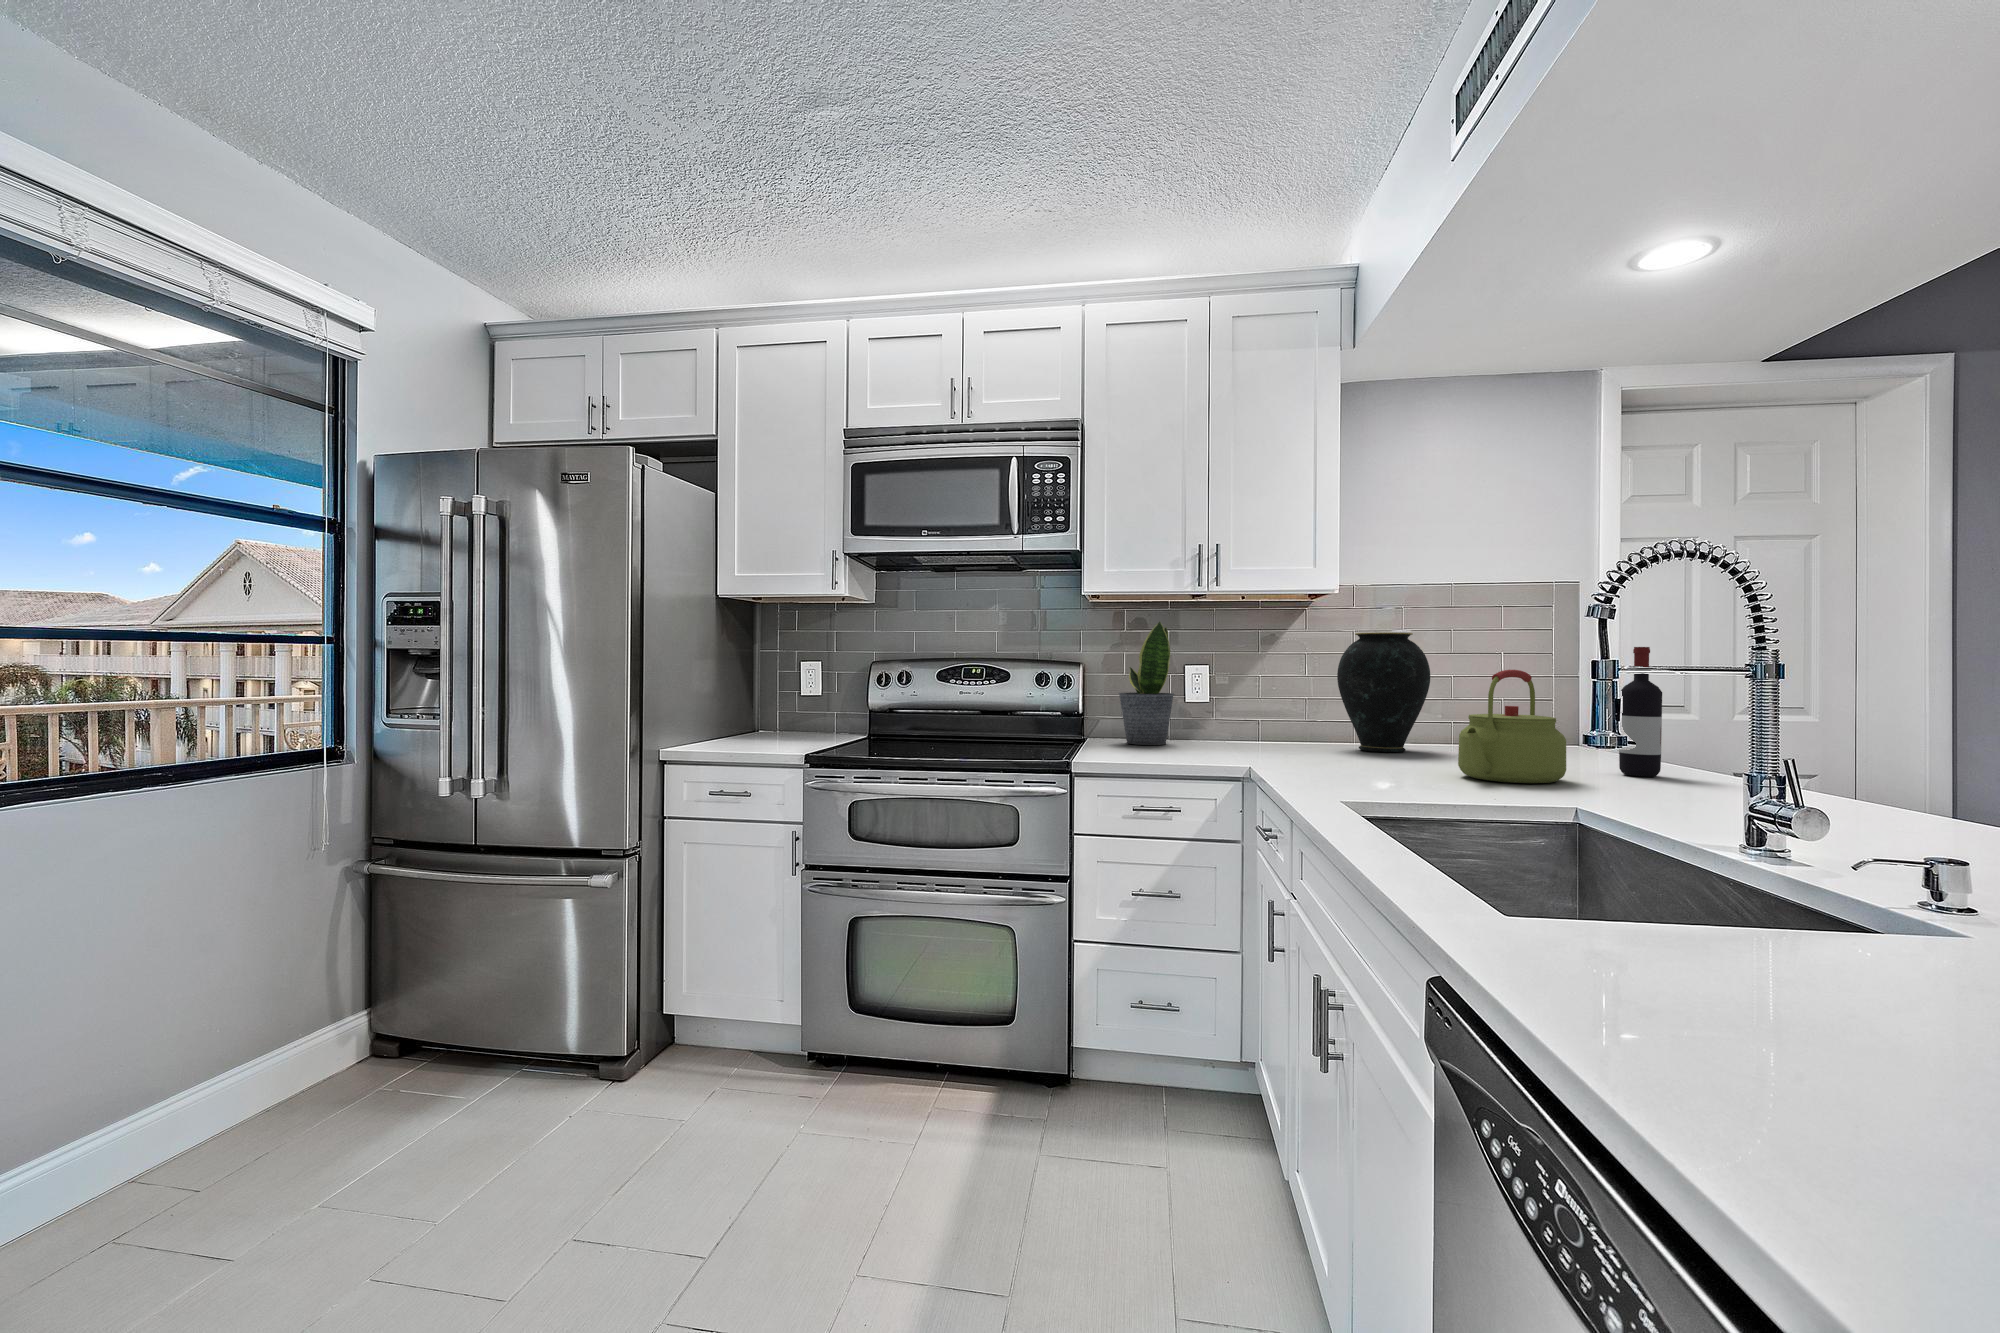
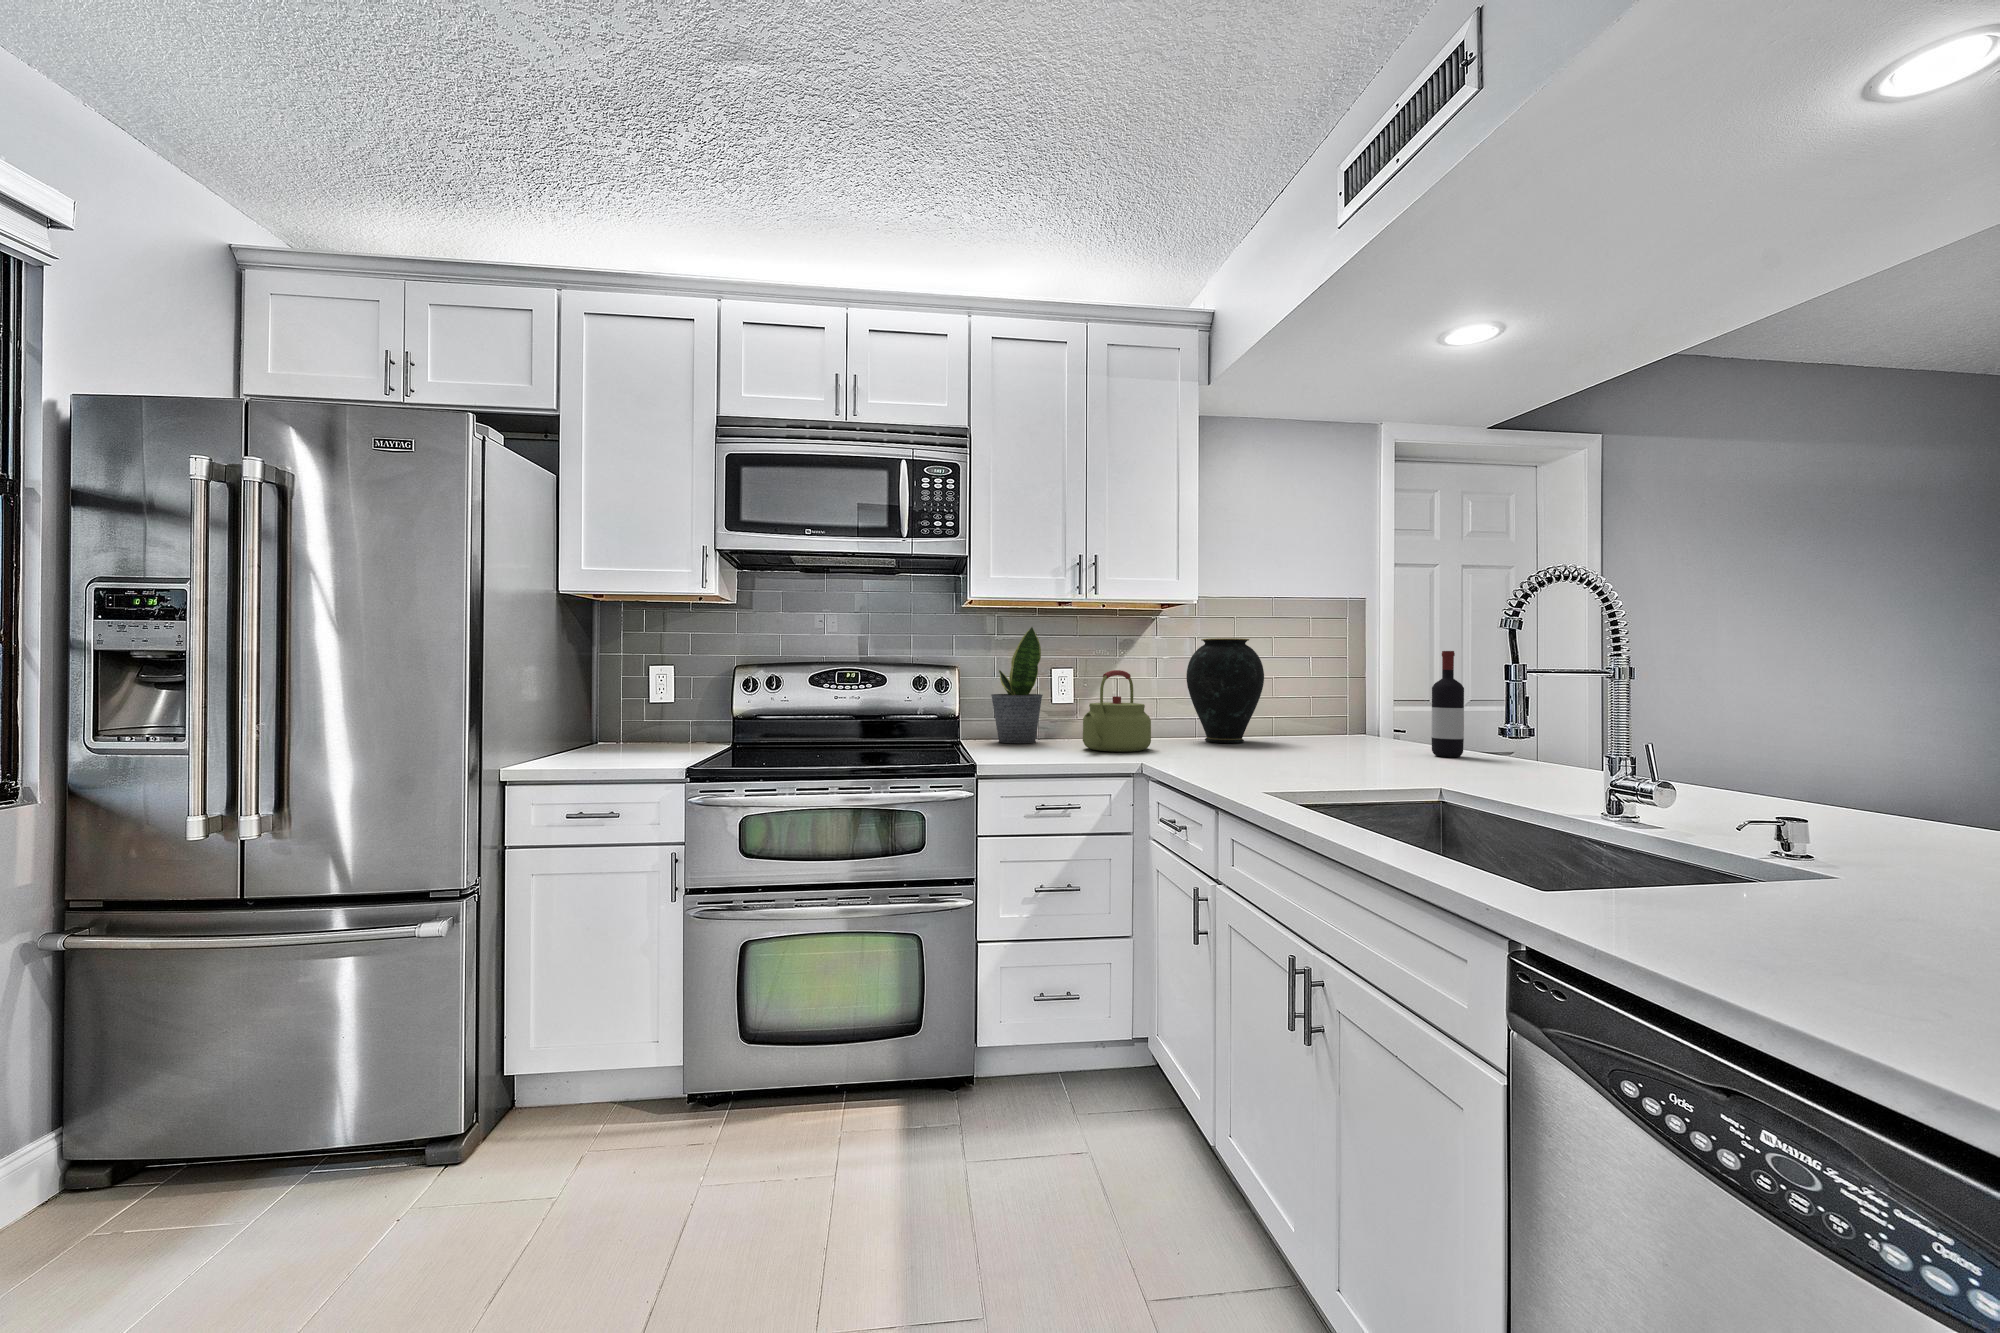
kettle: present [1458,670,1566,783] -> present [1083,670,1151,752]

